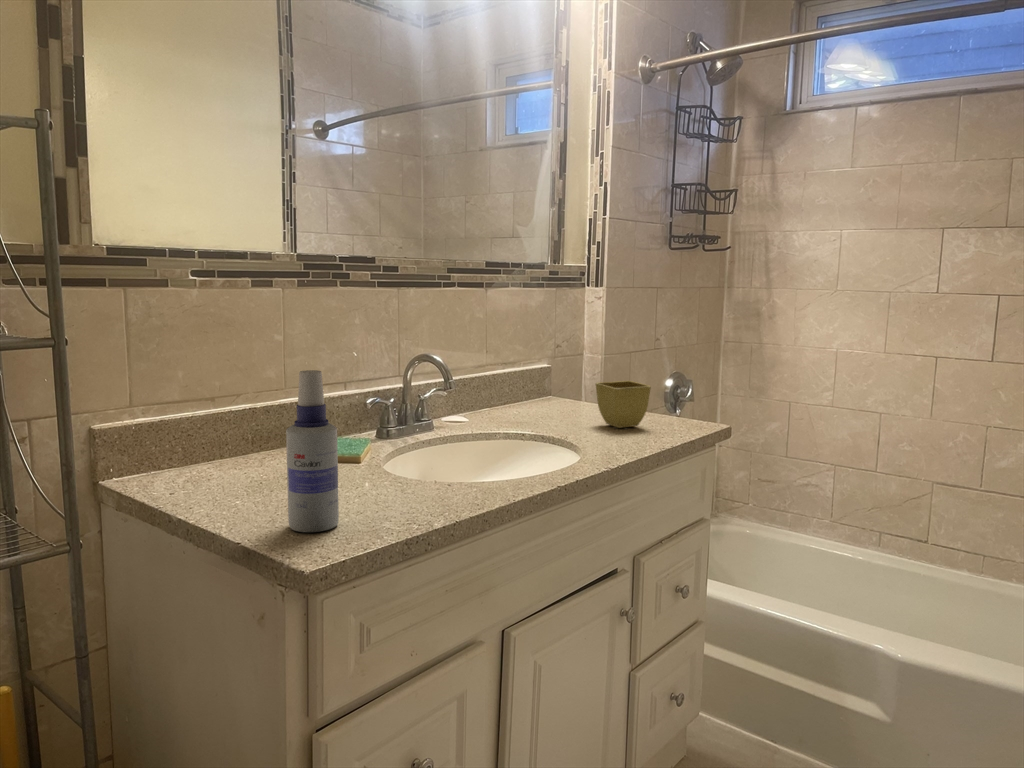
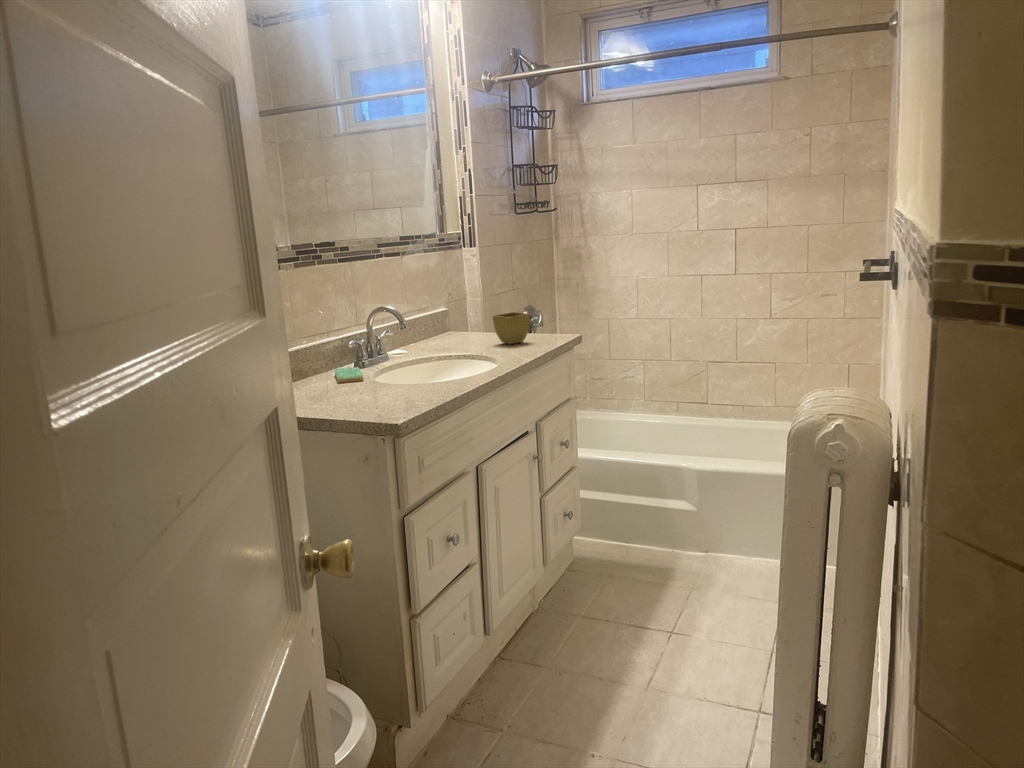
spray bottle: present [286,370,339,532] -> none [356,317,390,411]

